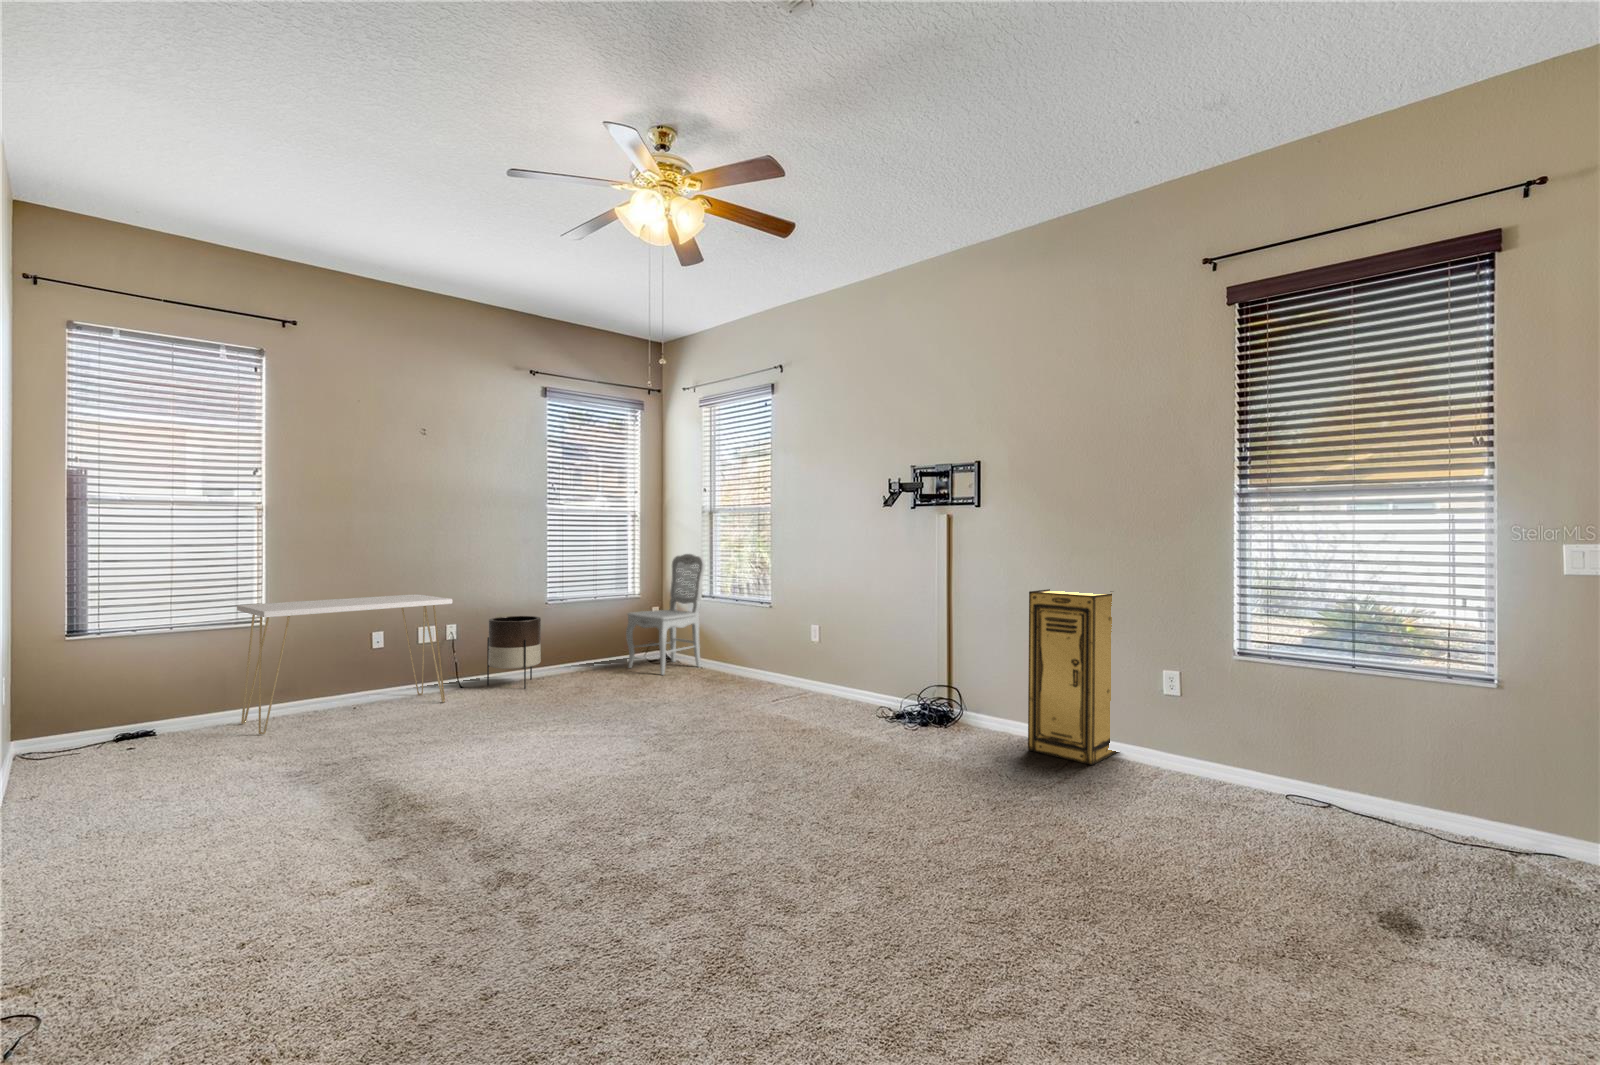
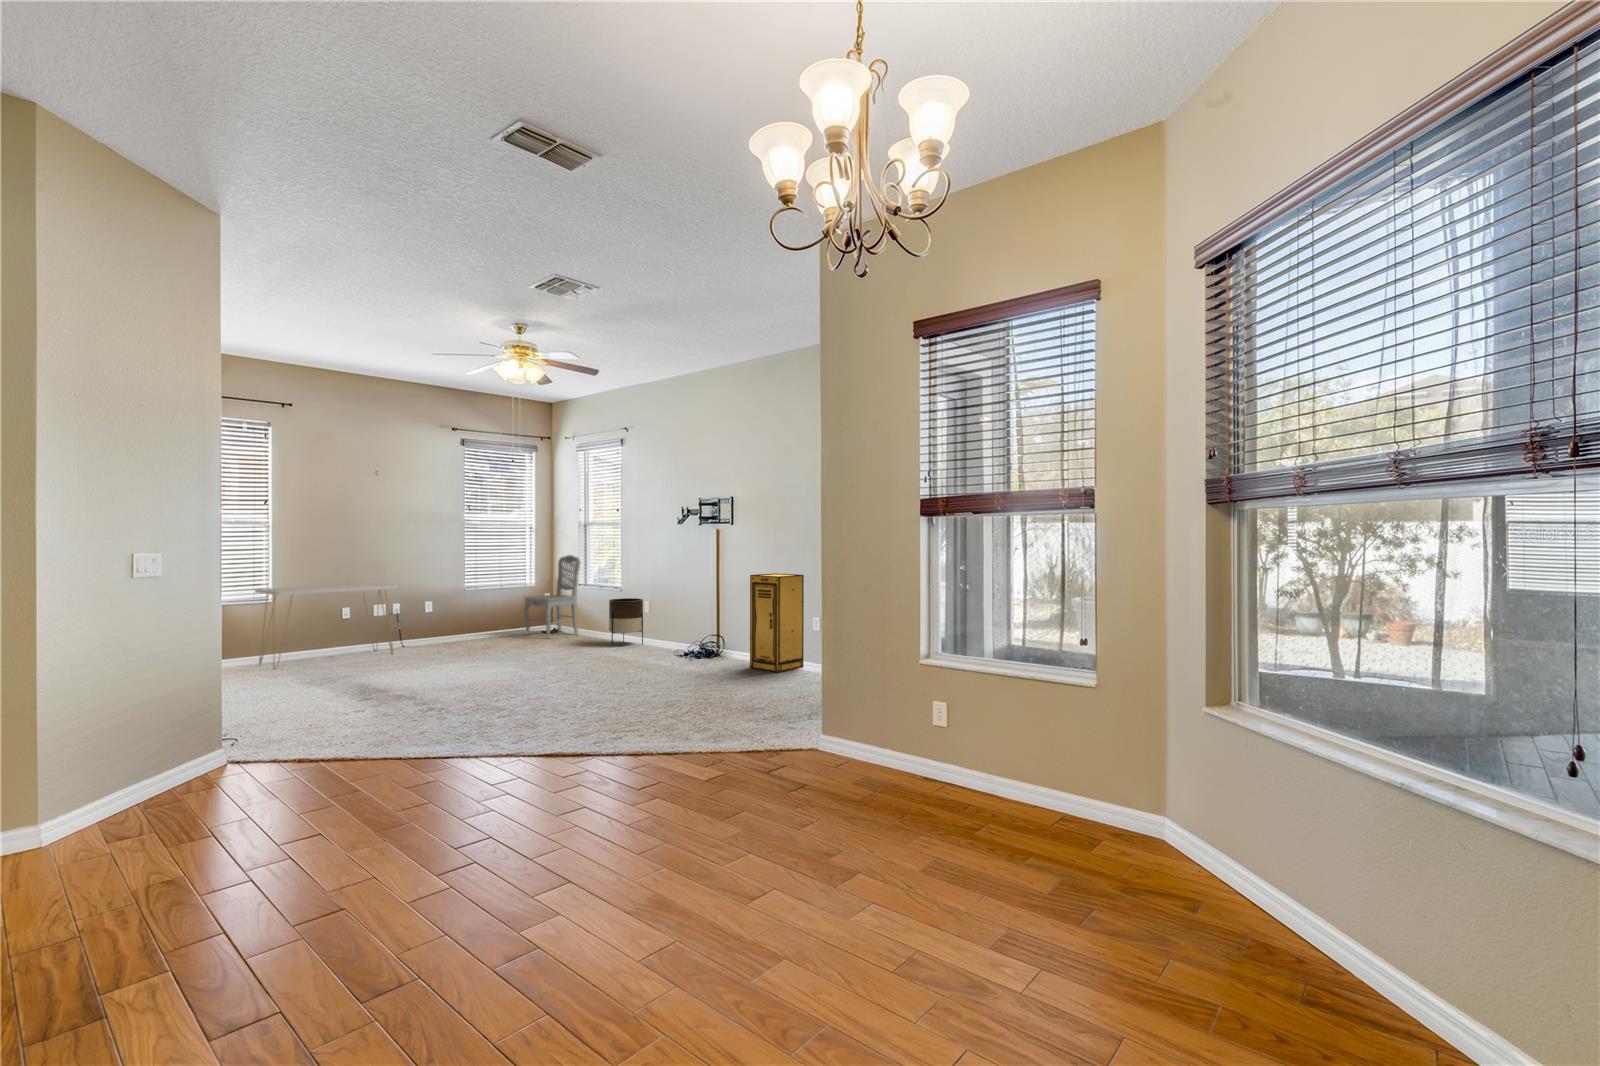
planter: present [487,616,541,689] -> present [609,598,643,646]

